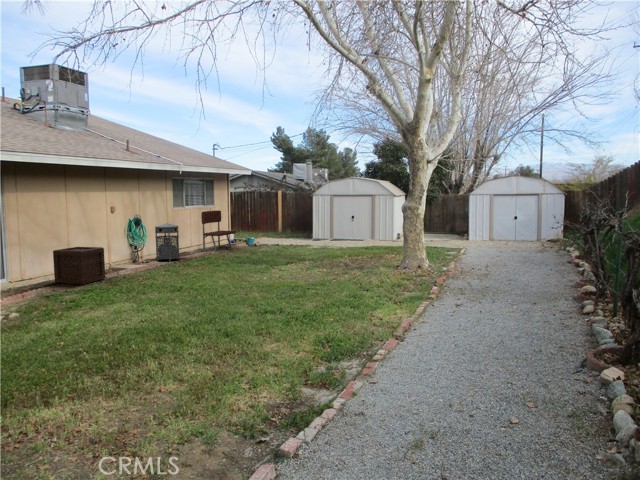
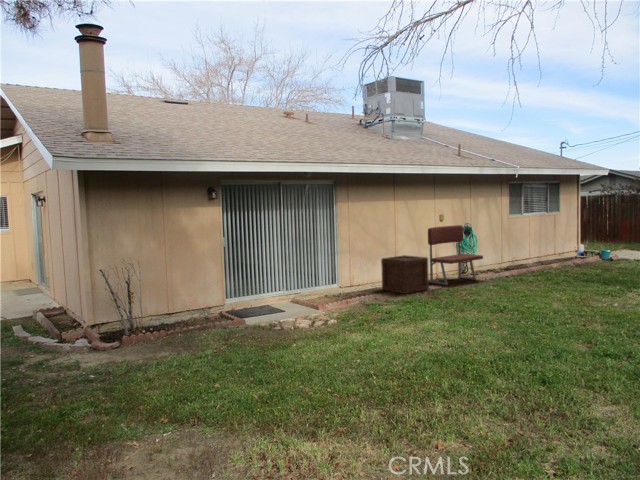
bench: present [201,211,236,251] -> present [428,225,483,285]
trash can: present [155,223,180,261] -> none [486,232,513,275]

